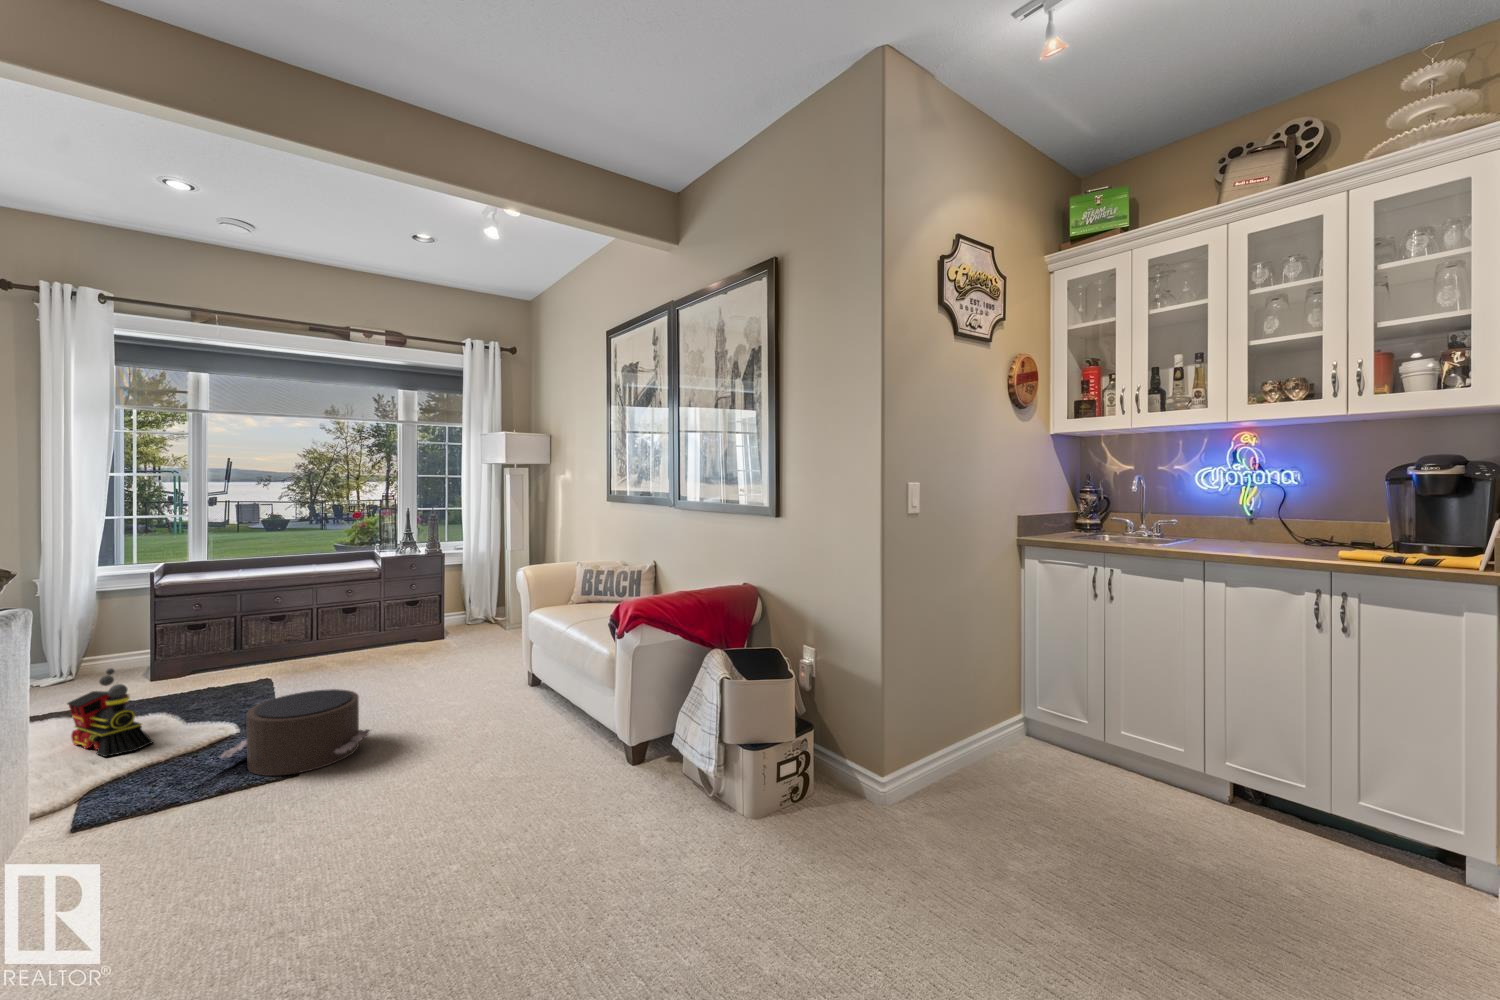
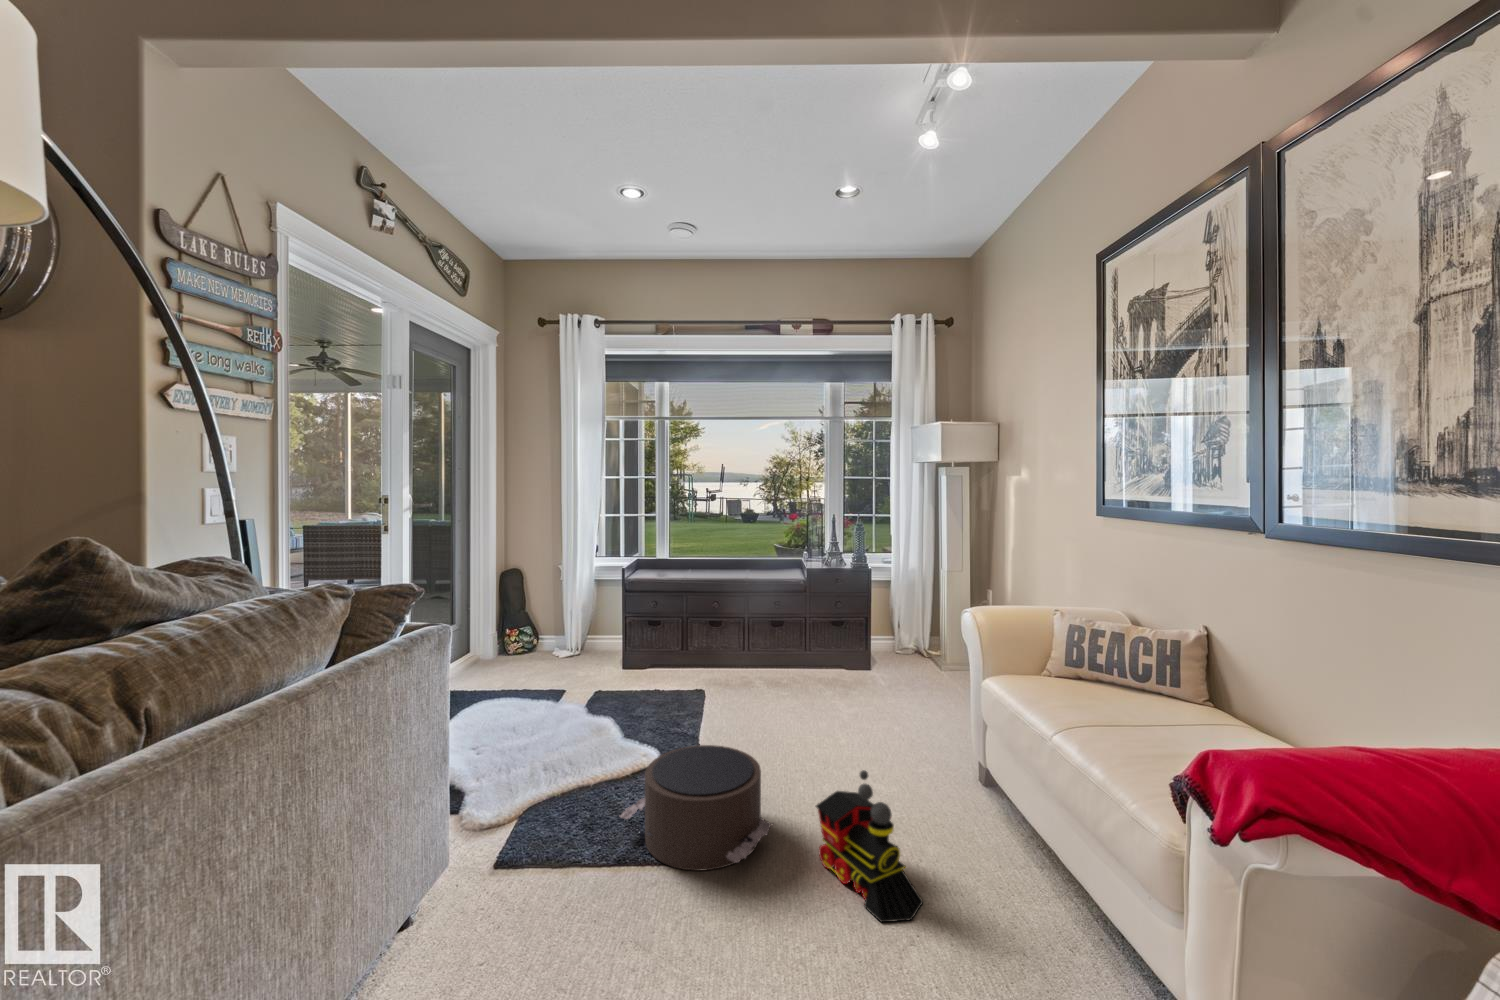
toy train: present [67,668,153,757] -> present [816,770,923,922]

